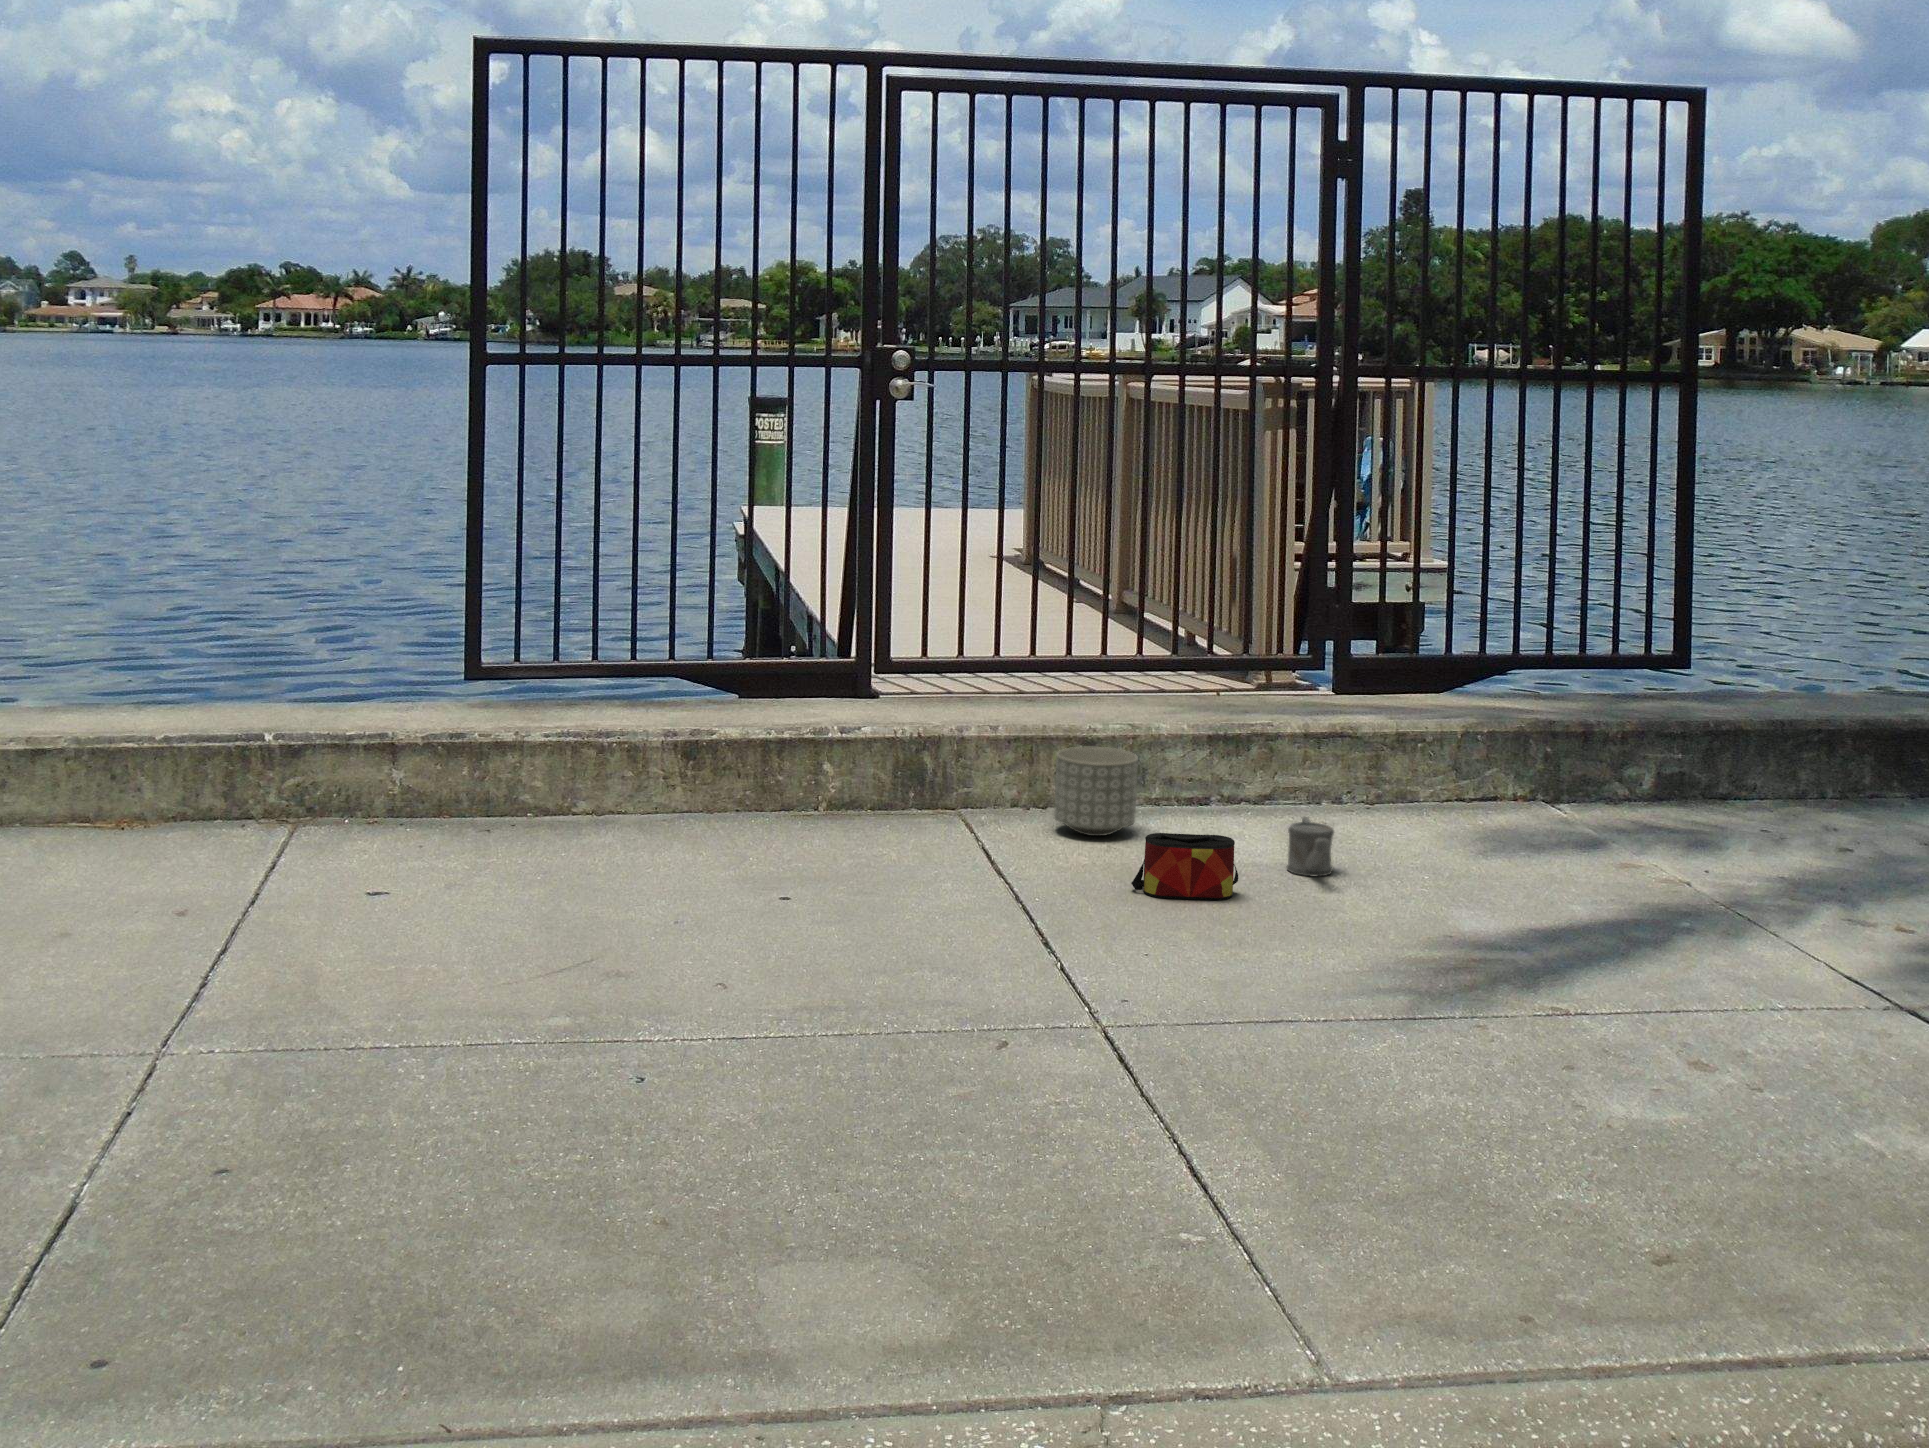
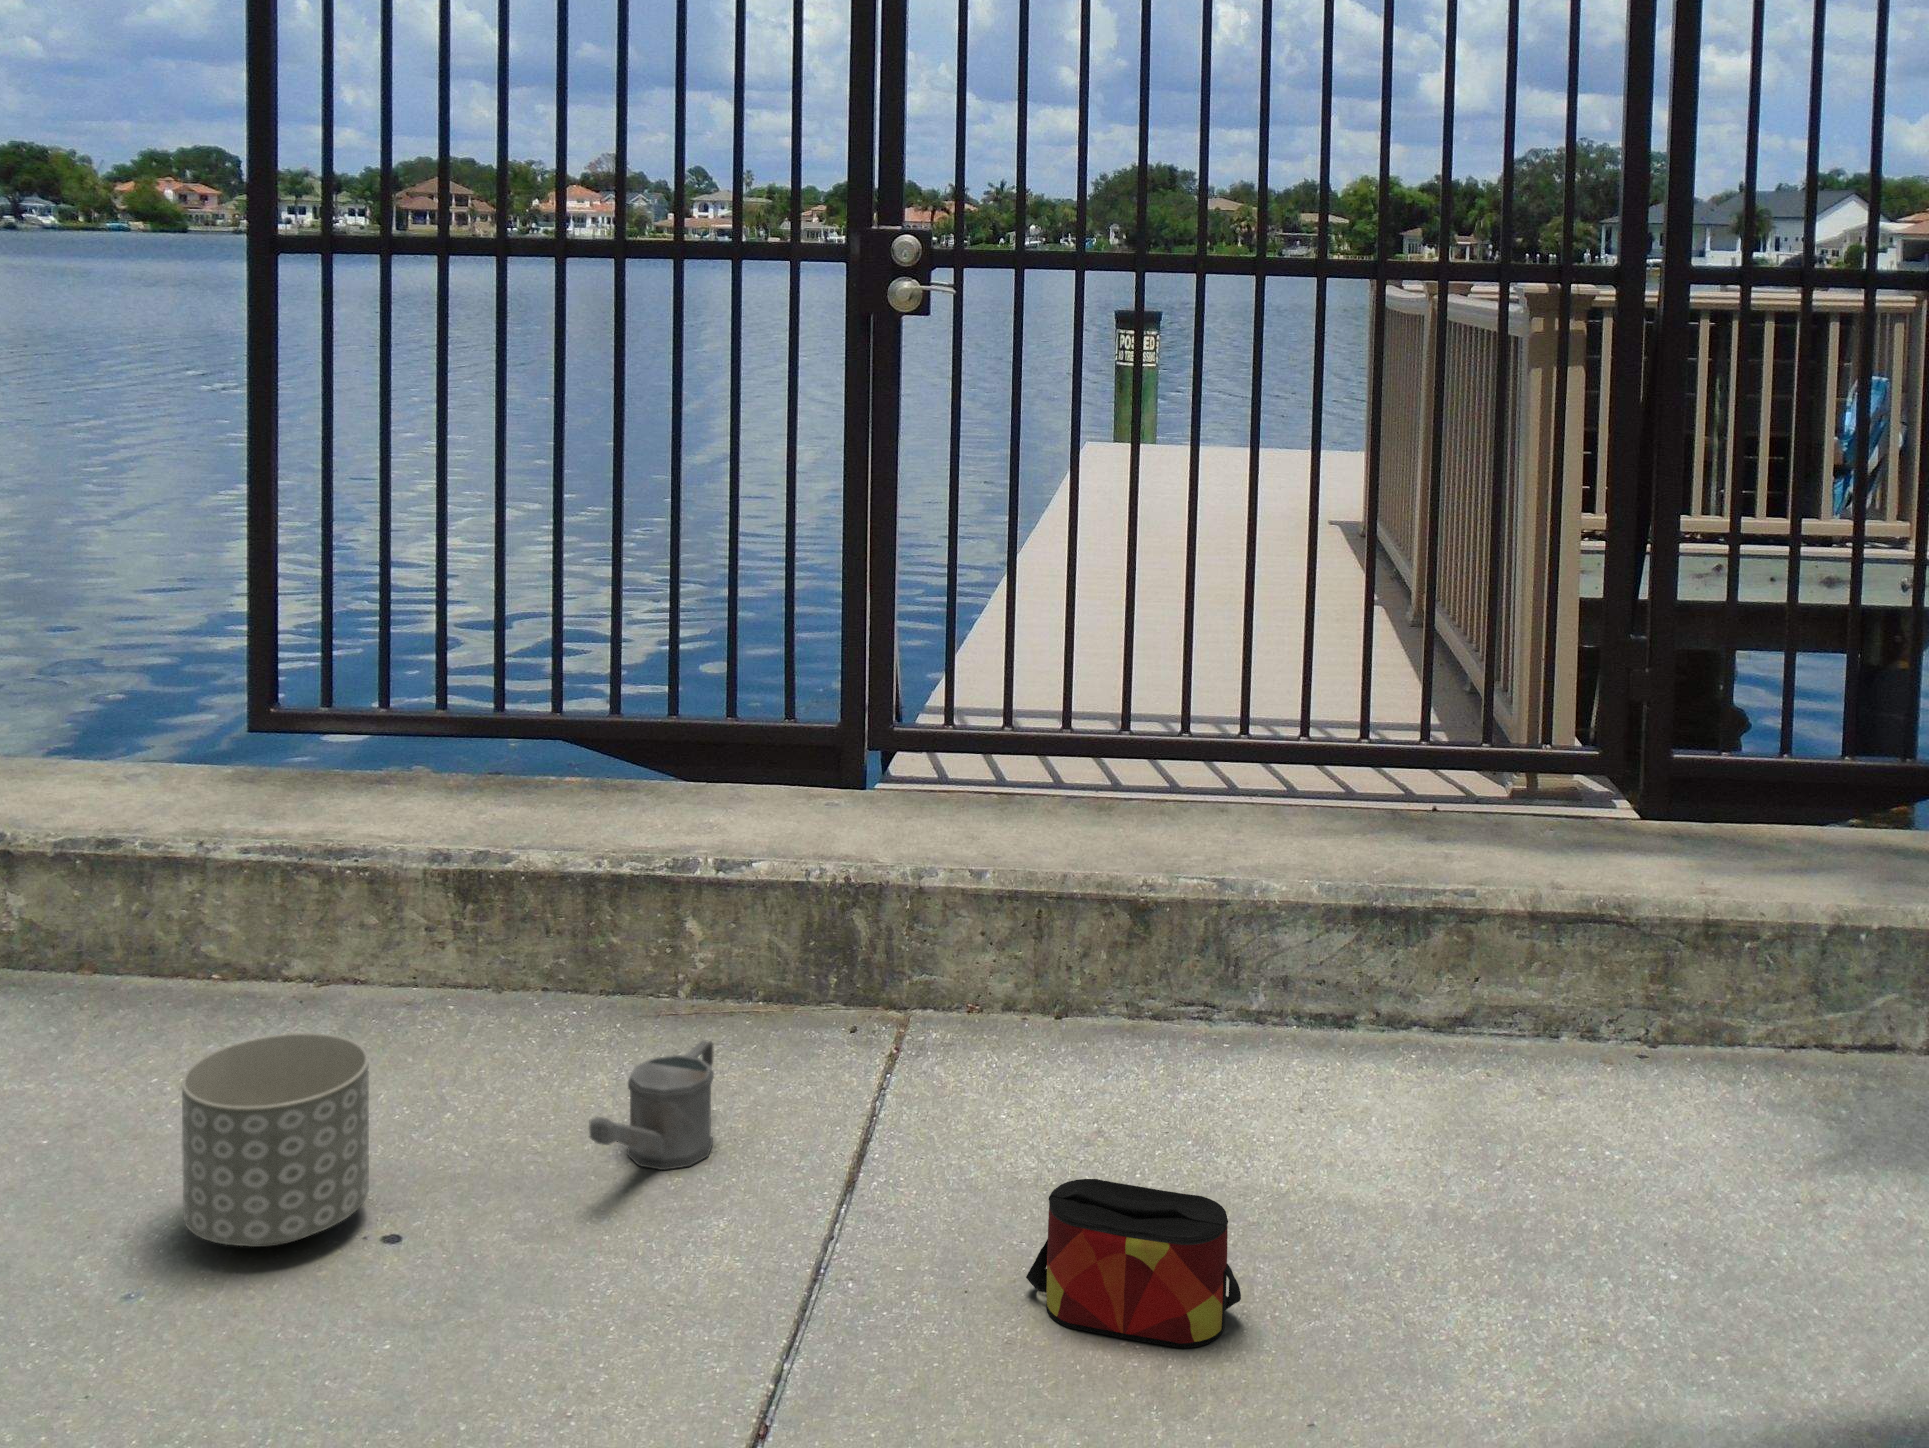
planter: present [1054,747,1138,836] -> present [182,1033,369,1247]
watering can: present [1287,817,1334,877] -> present [589,1040,714,1170]

